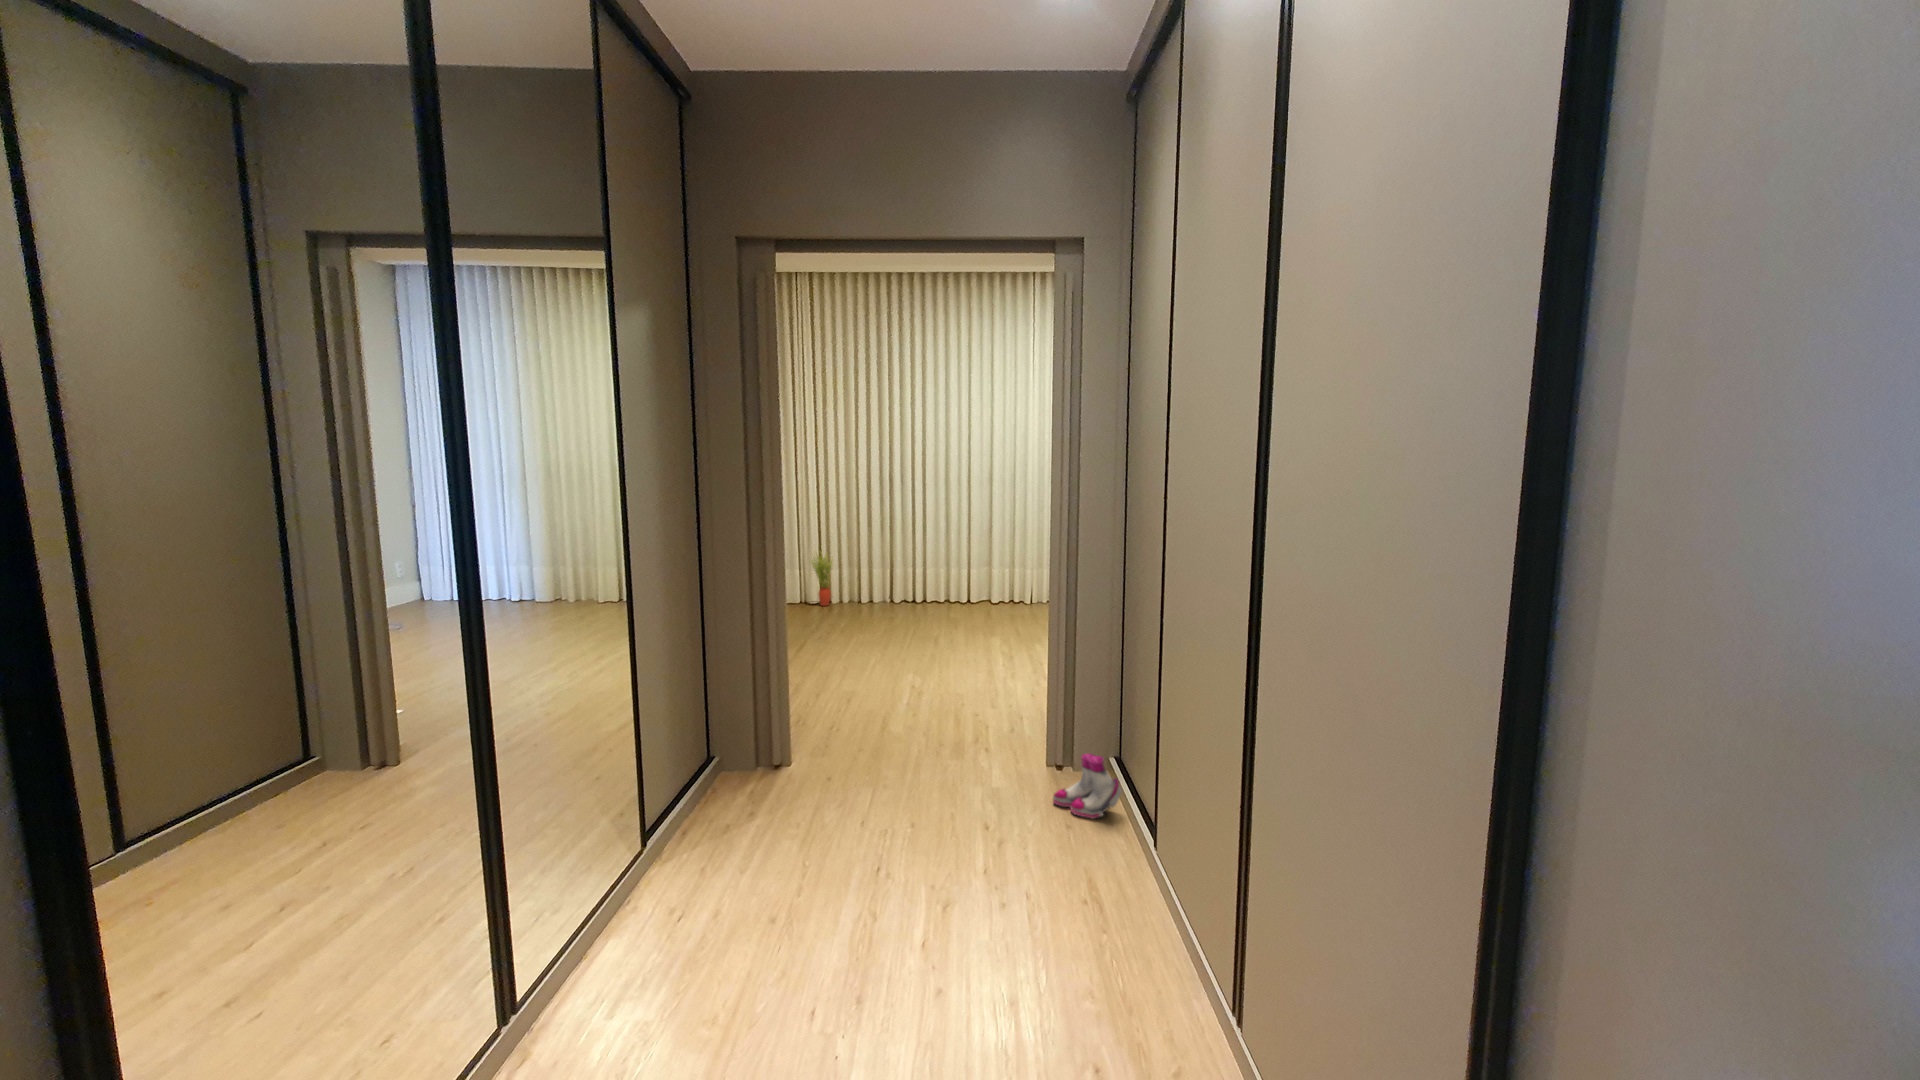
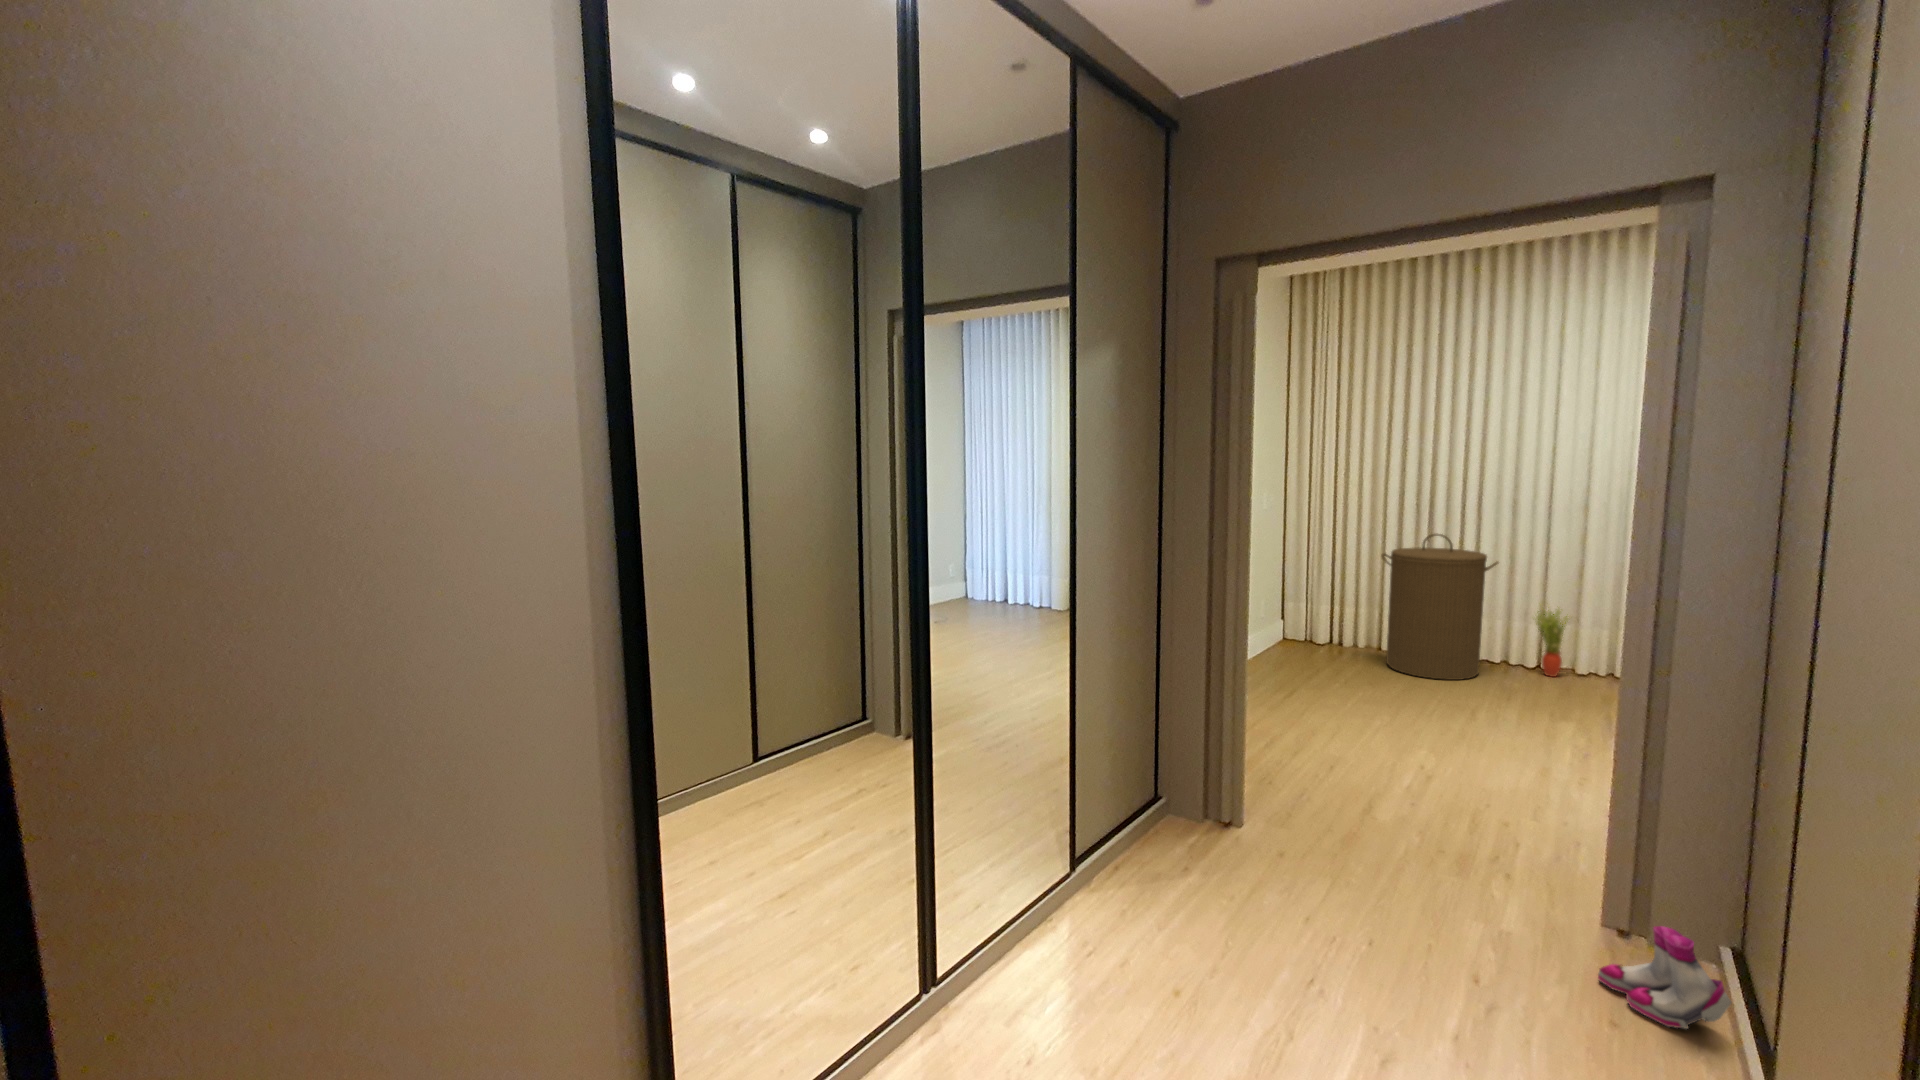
laundry hamper: none [860,501,944,620] -> present [1382,534,1498,680]
potted plant: present [812,552,832,606] -> present [1535,604,1568,677]

